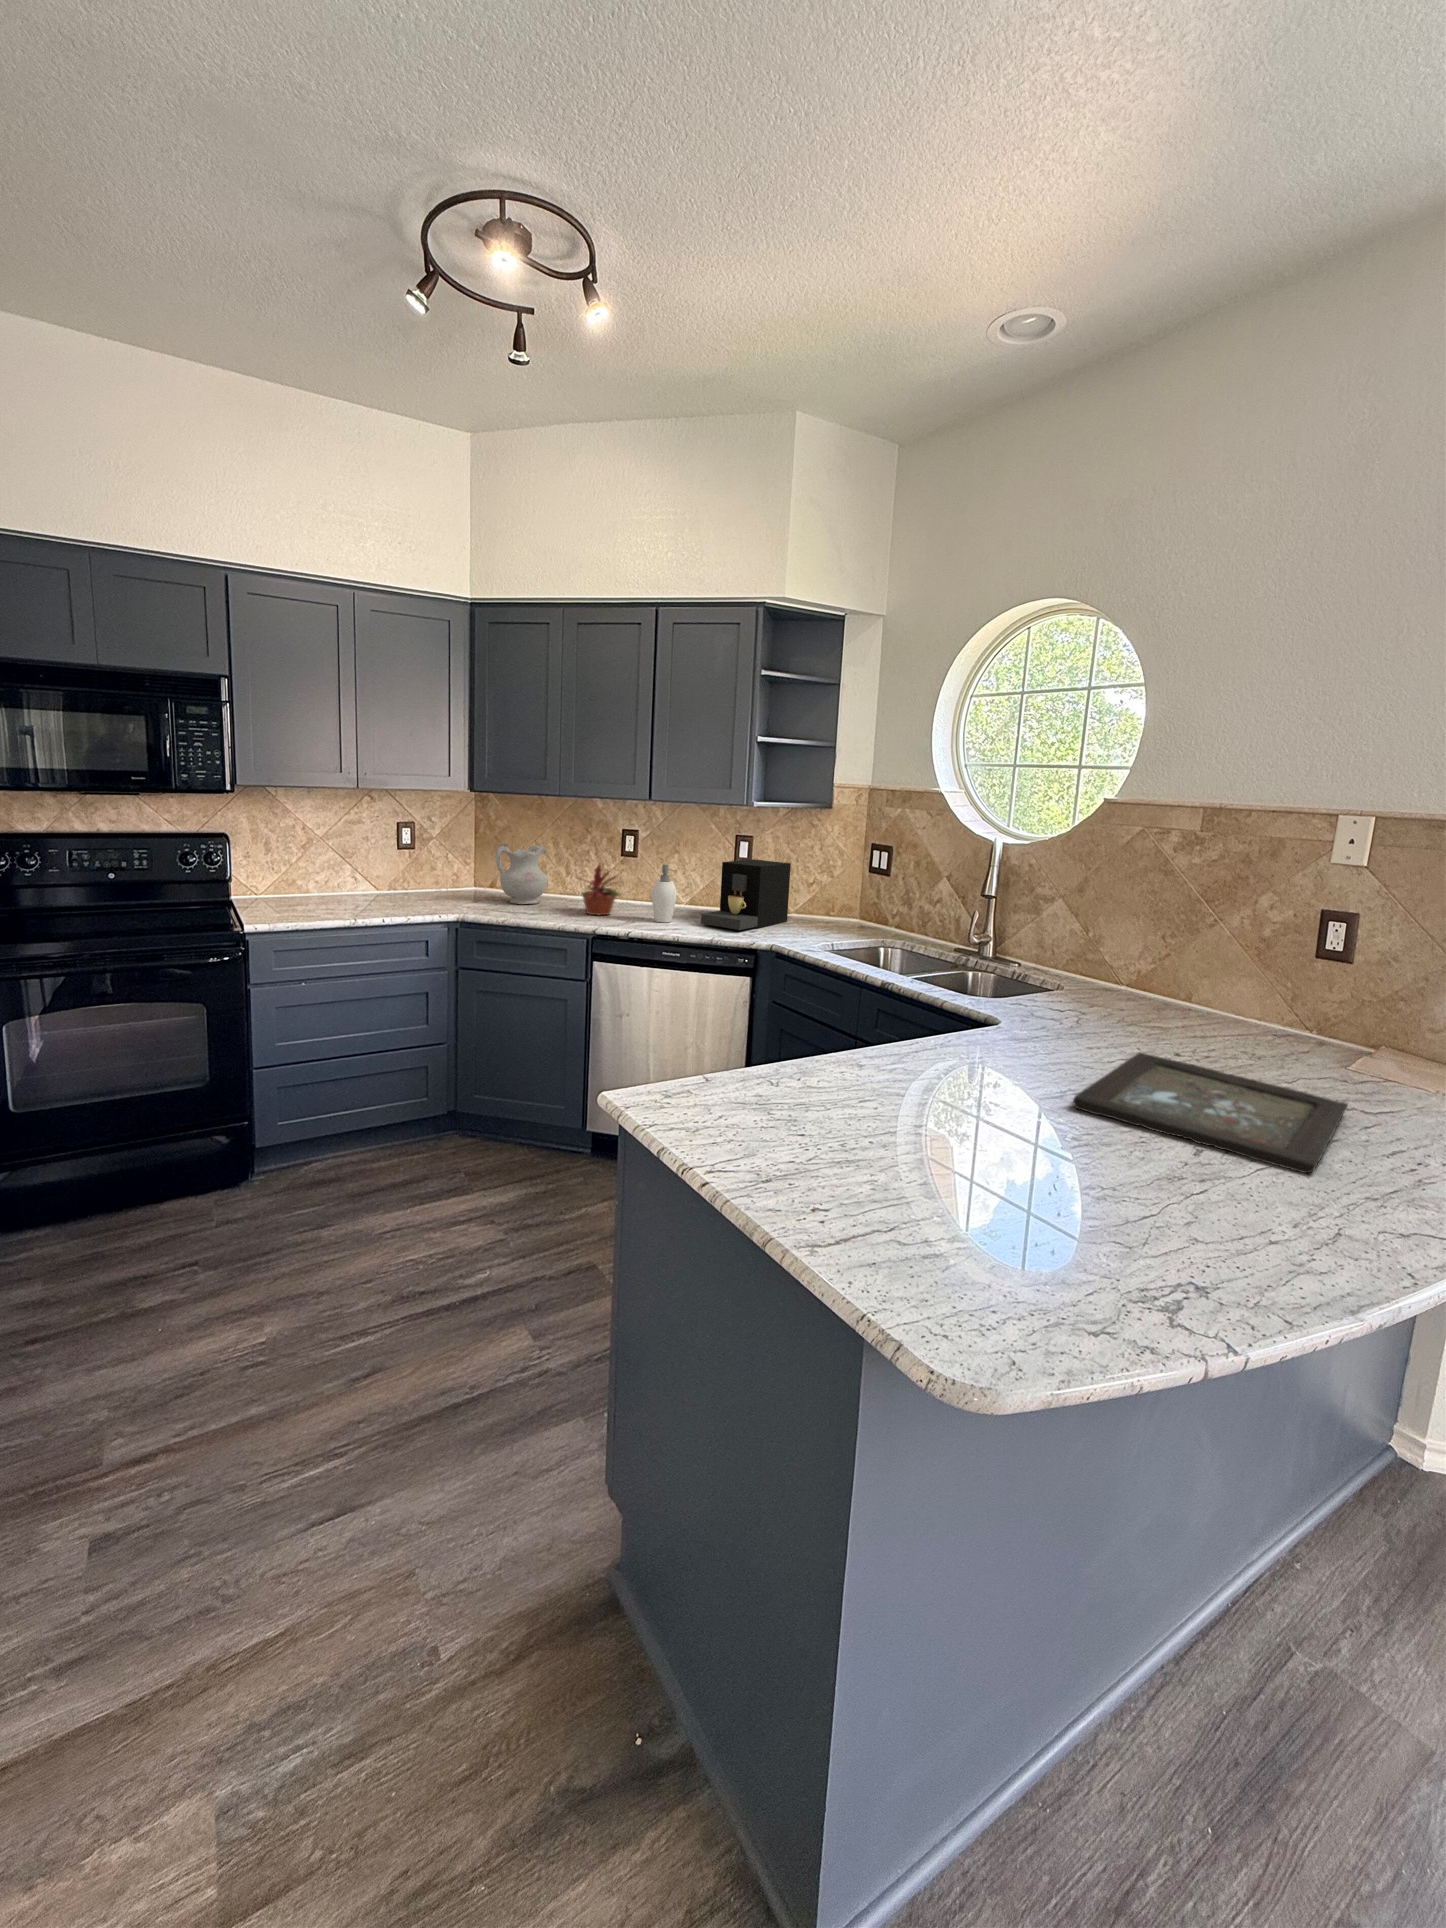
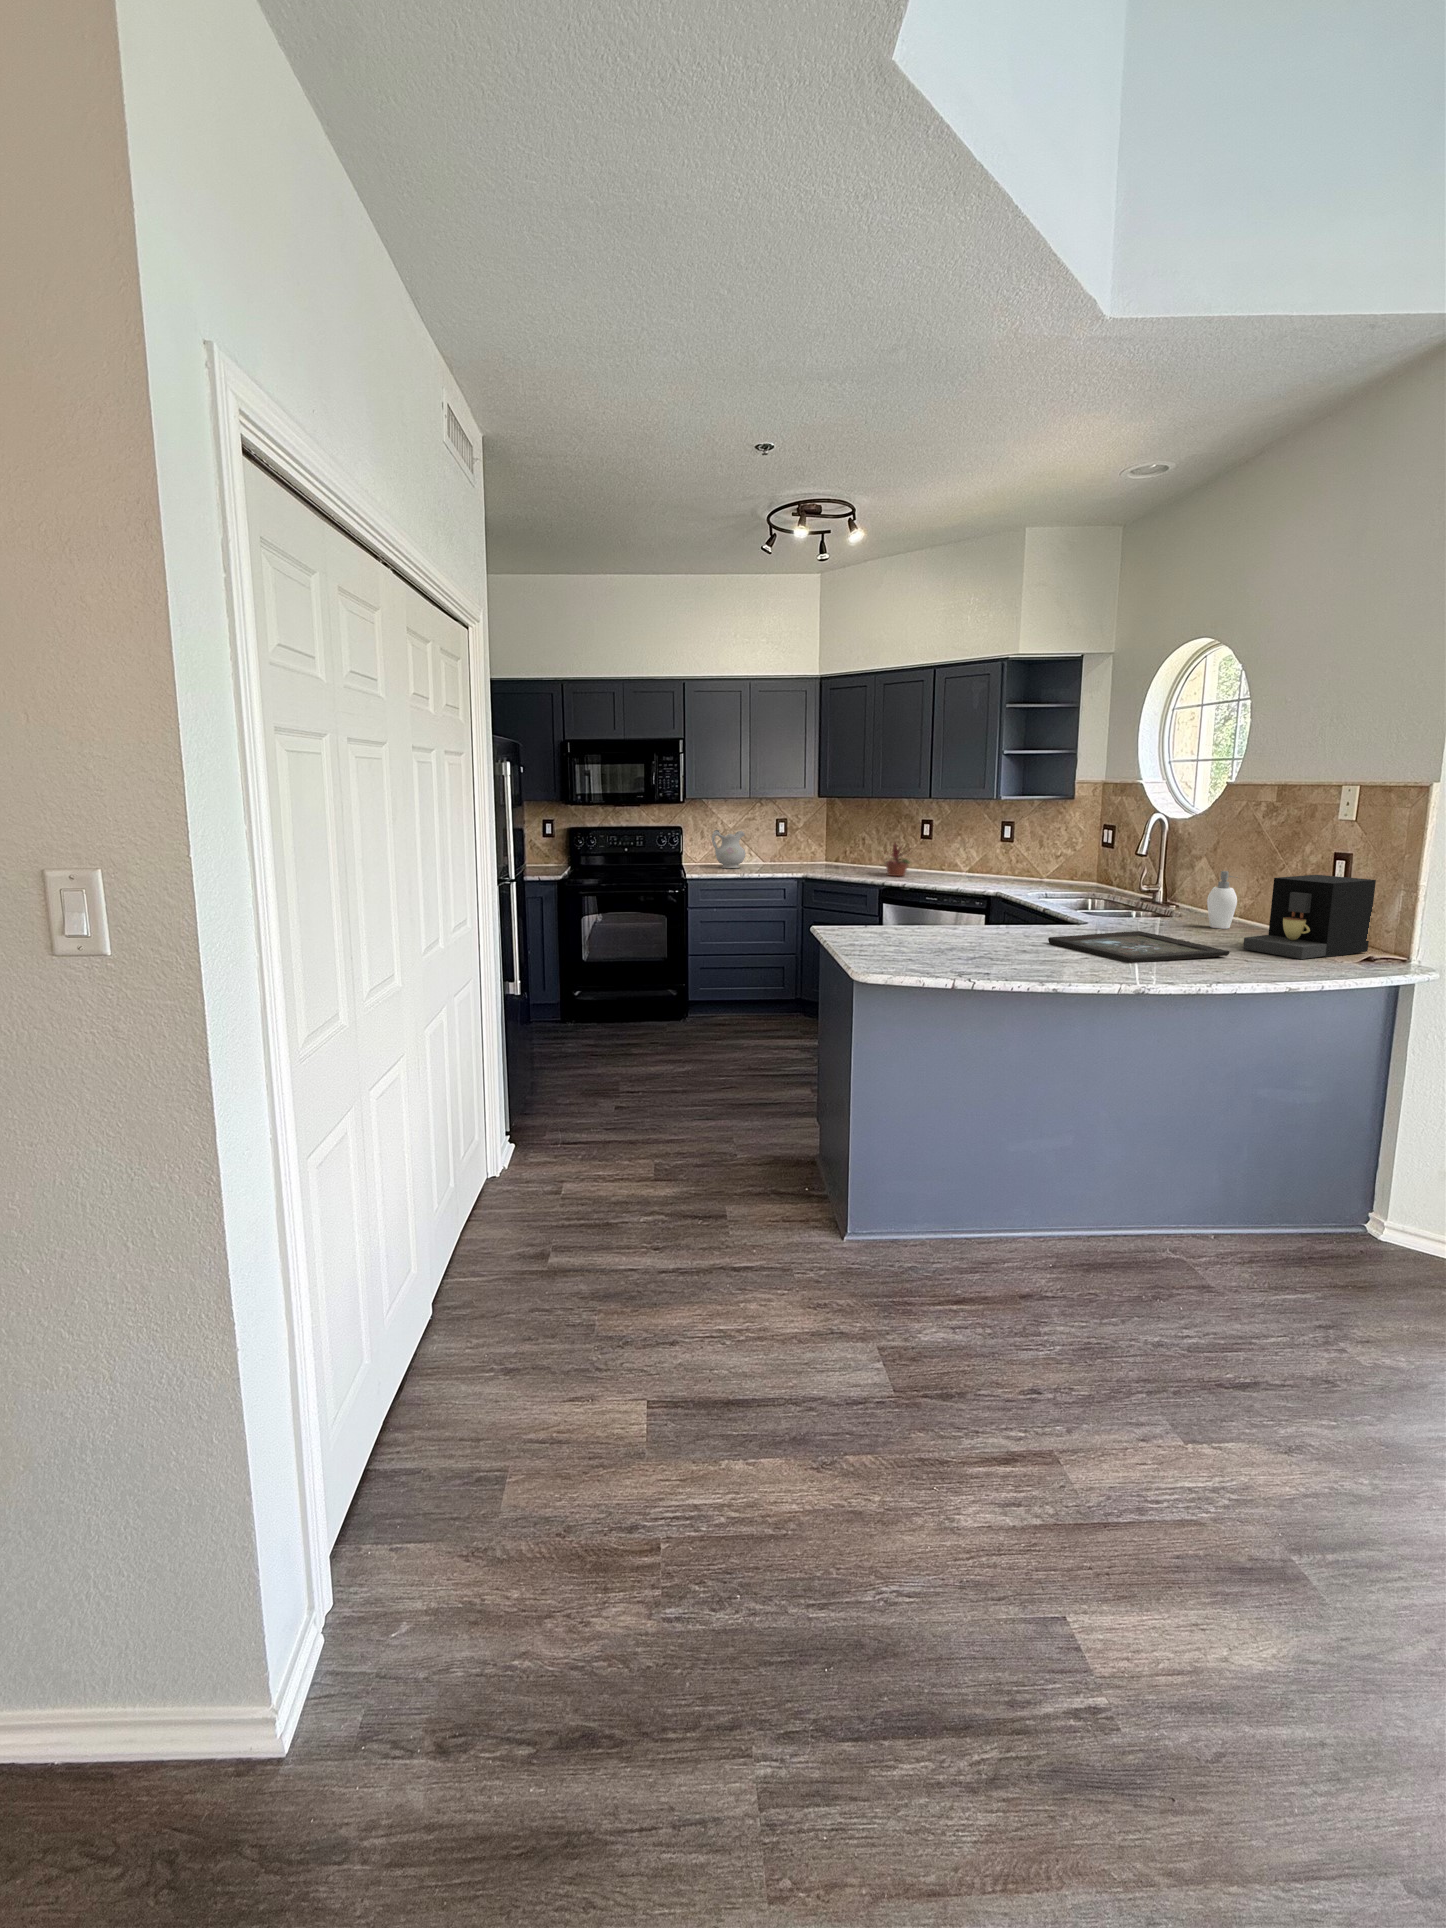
ceramic pitcher: present [495,844,548,904] -> present [712,830,745,868]
coffee maker: present [701,859,791,930] -> present [1243,875,1376,959]
soap dispenser: present [652,864,677,922] -> present [1207,871,1237,929]

